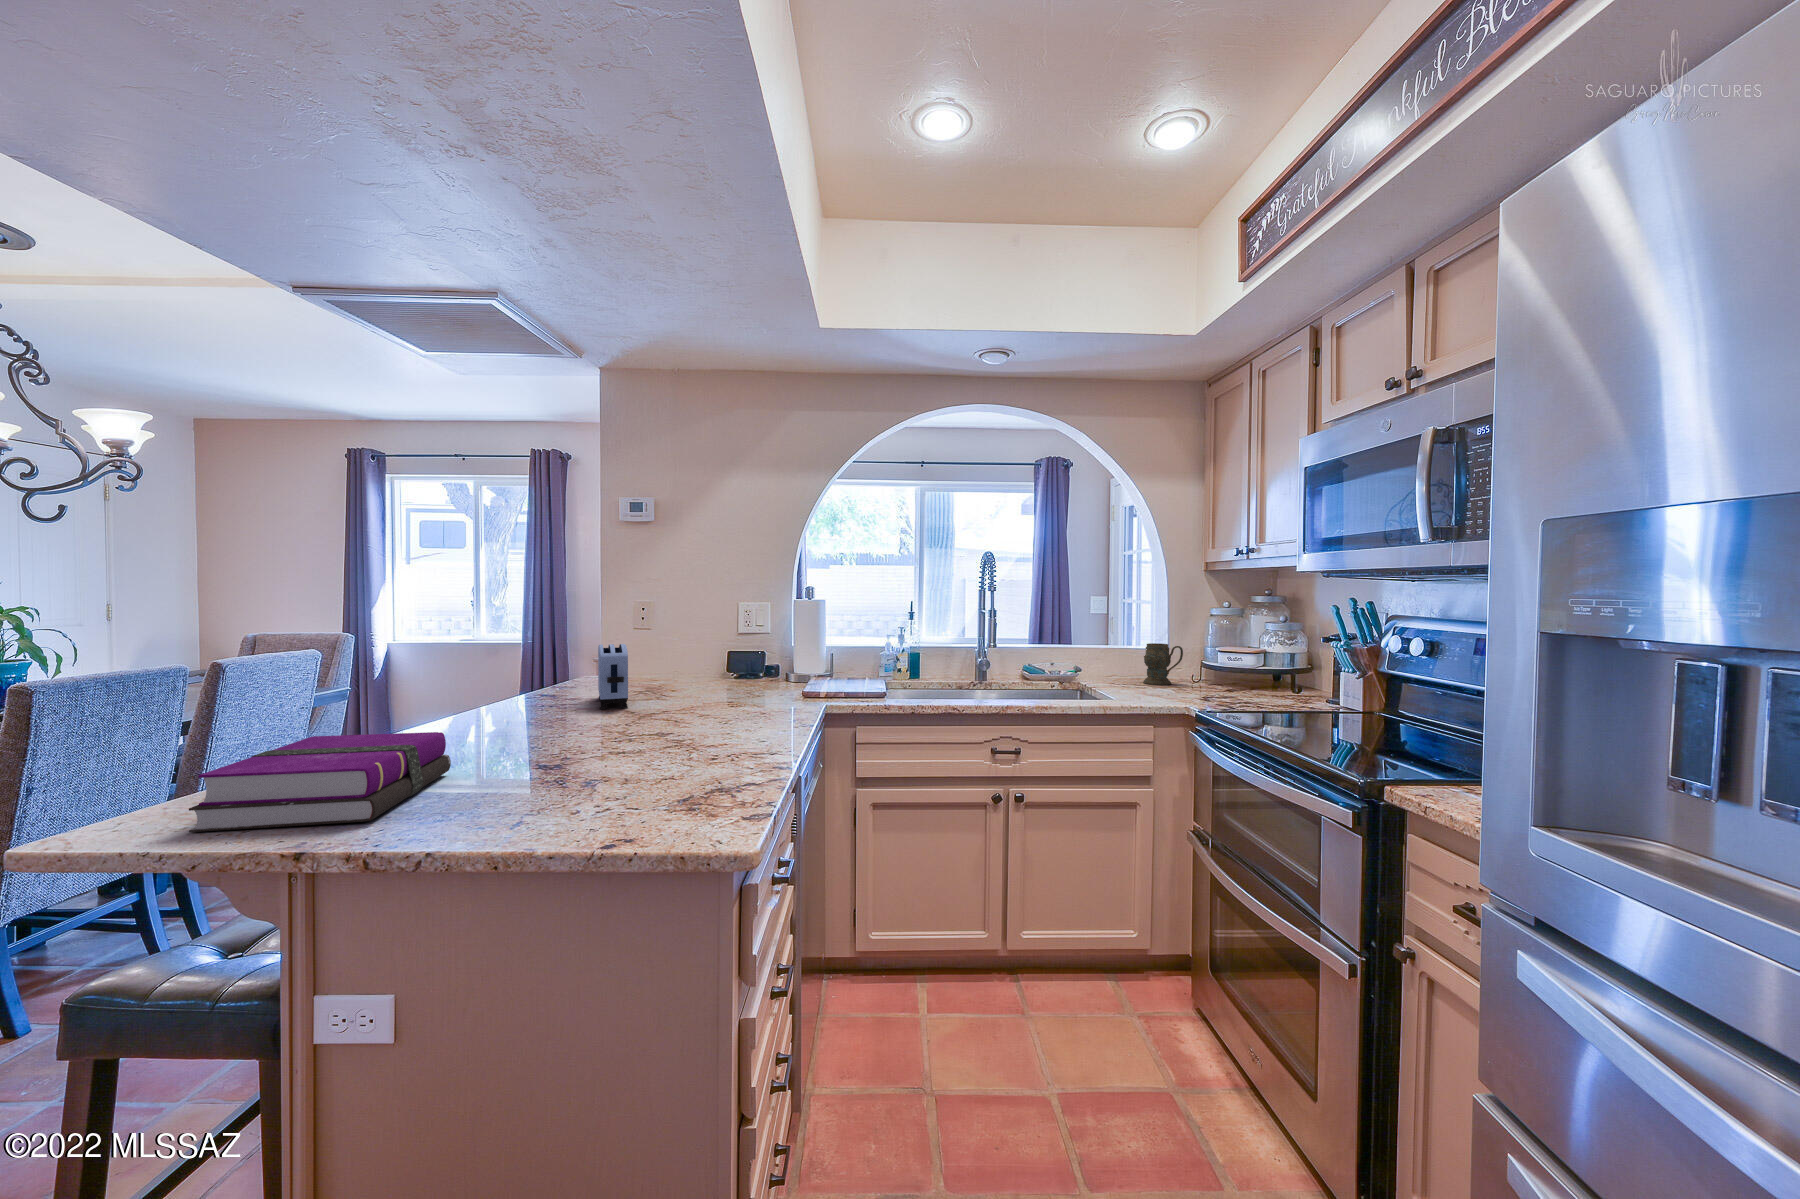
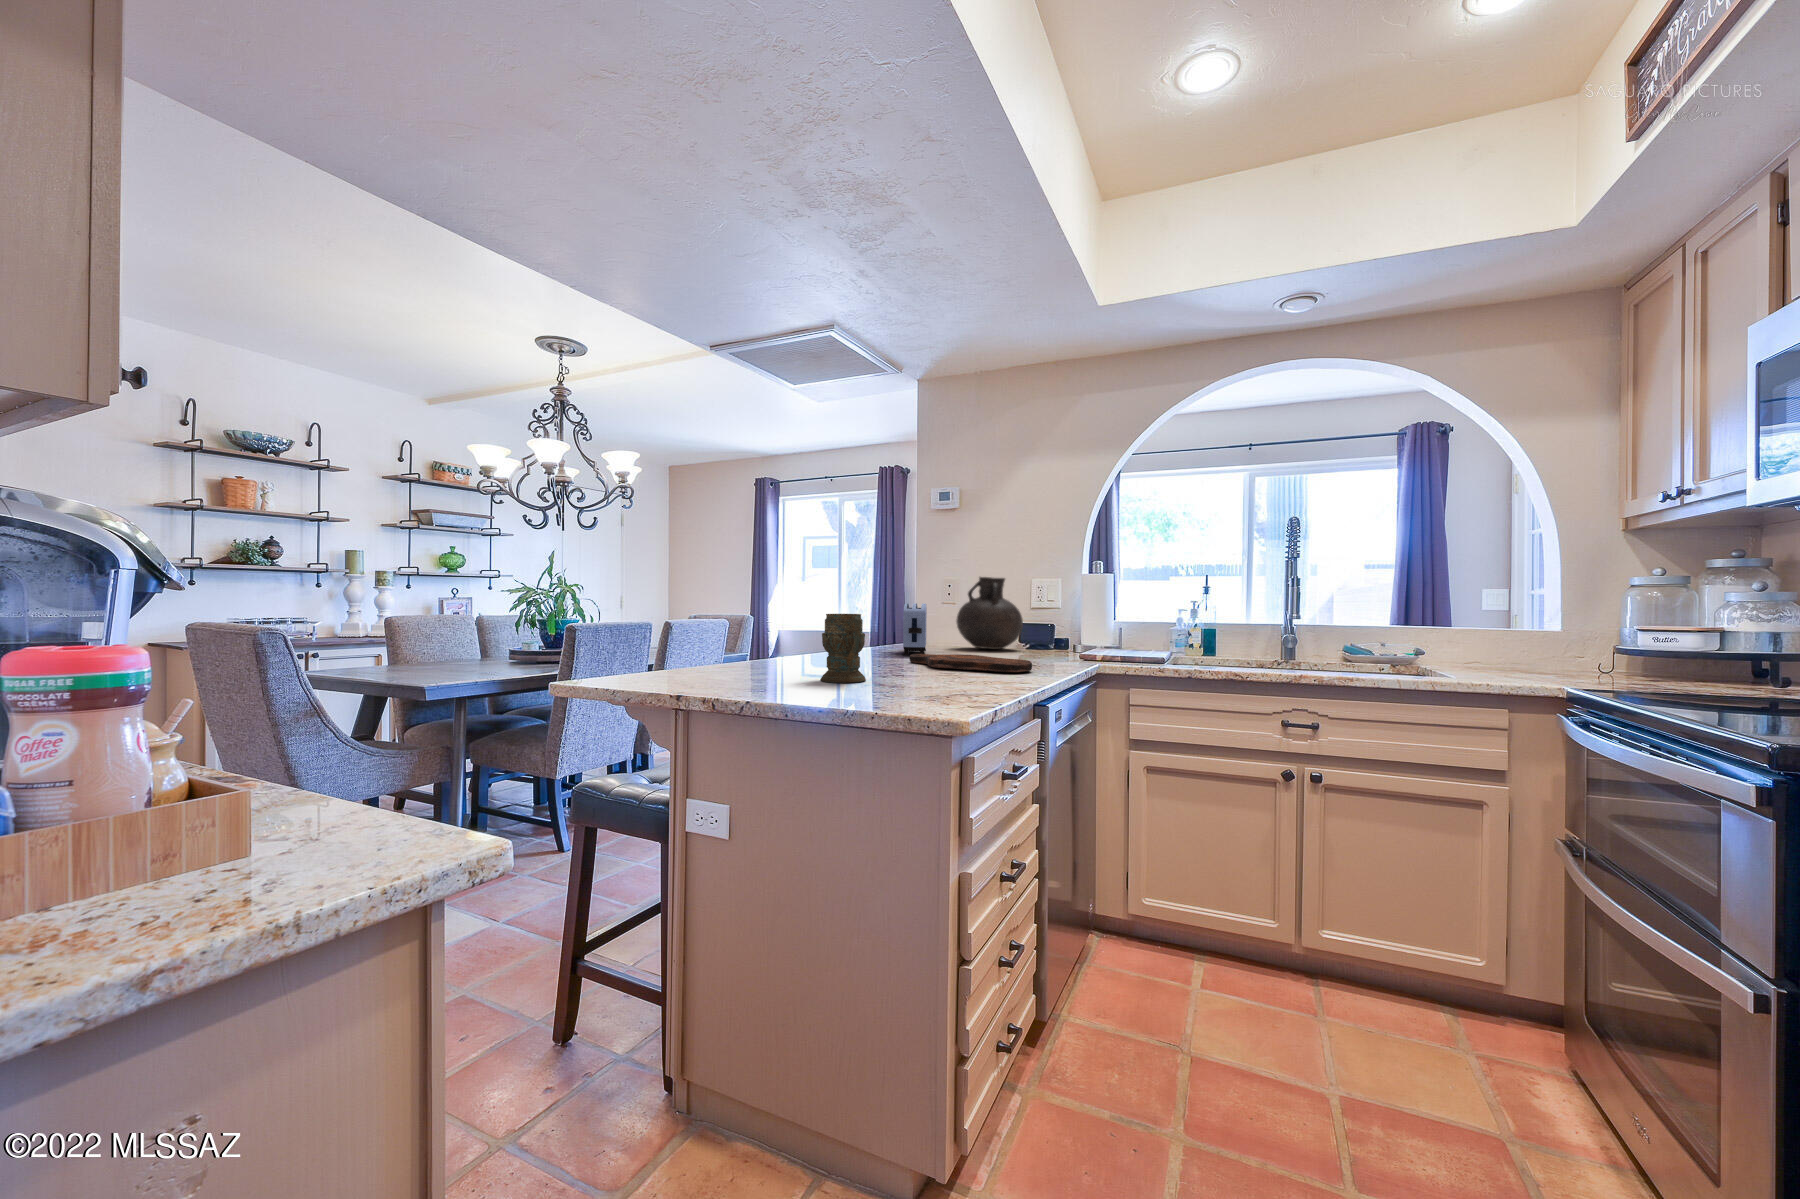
vase: none [656,606,733,688] -> present [956,577,1023,649]
mug: present [1143,643,1183,685] -> present [821,614,866,683]
cutting board: none [616,711,768,734] -> present [909,654,1032,673]
hardback book: present [189,732,451,832] -> none [626,640,780,687]

